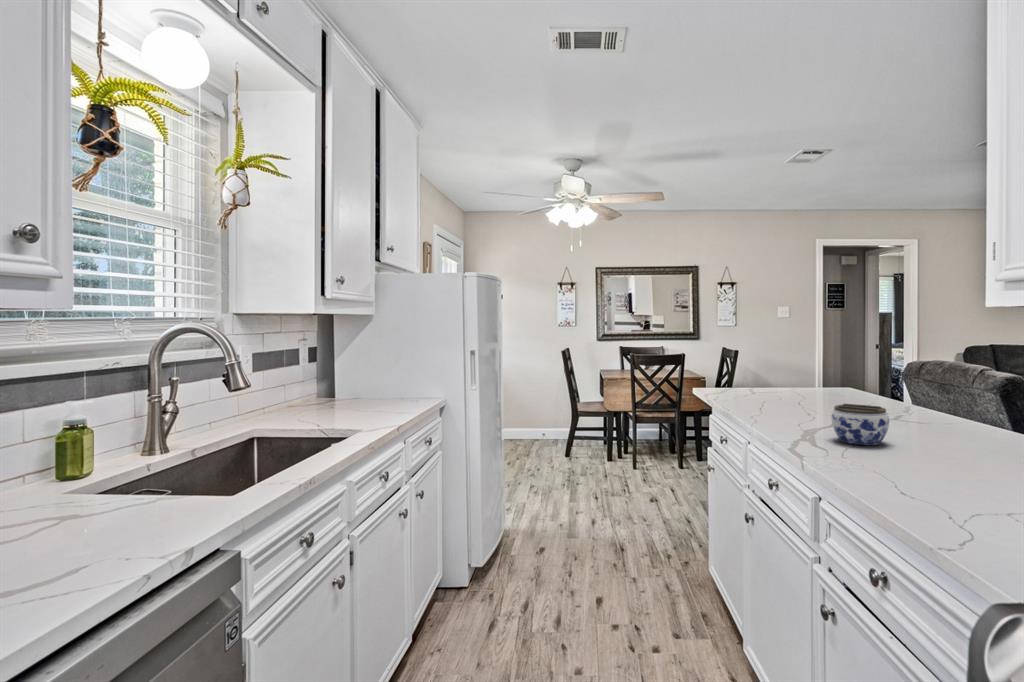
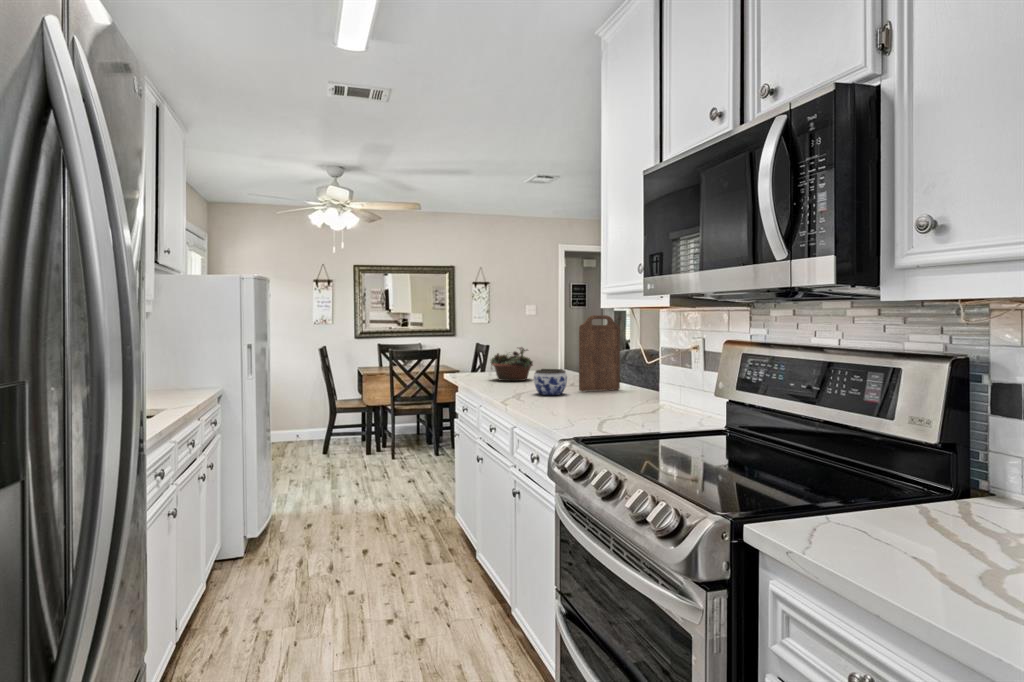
cutting board: none [906,326,981,439] -> present [579,315,620,391]
succulent planter: none [754,365,817,410] -> present [491,347,533,381]

